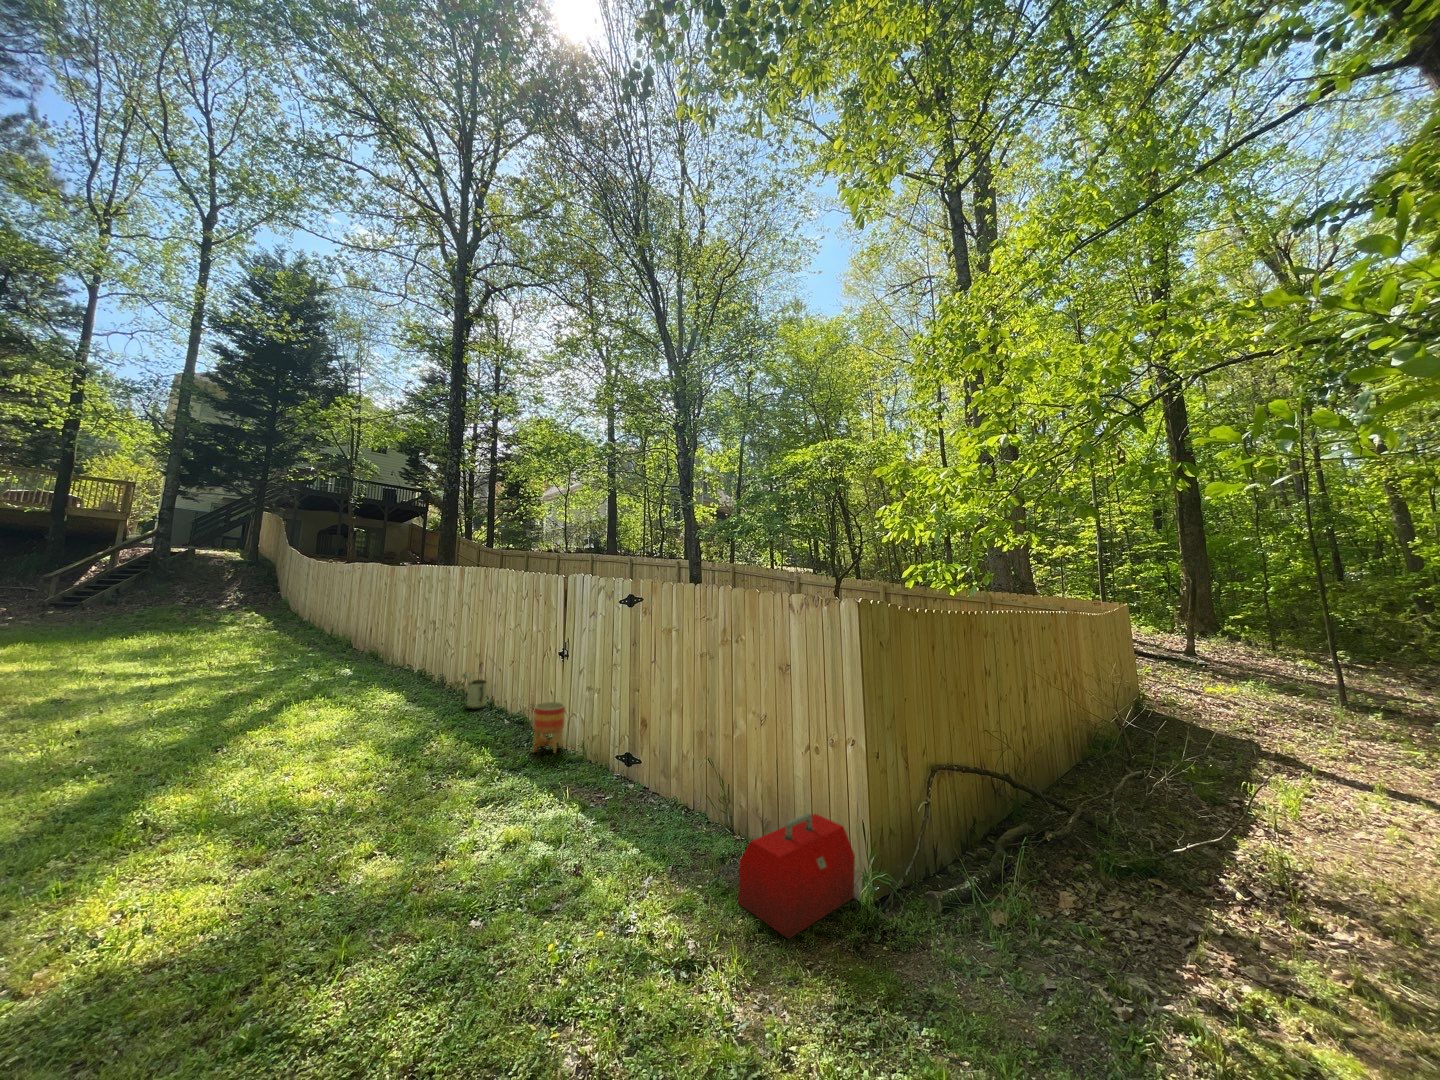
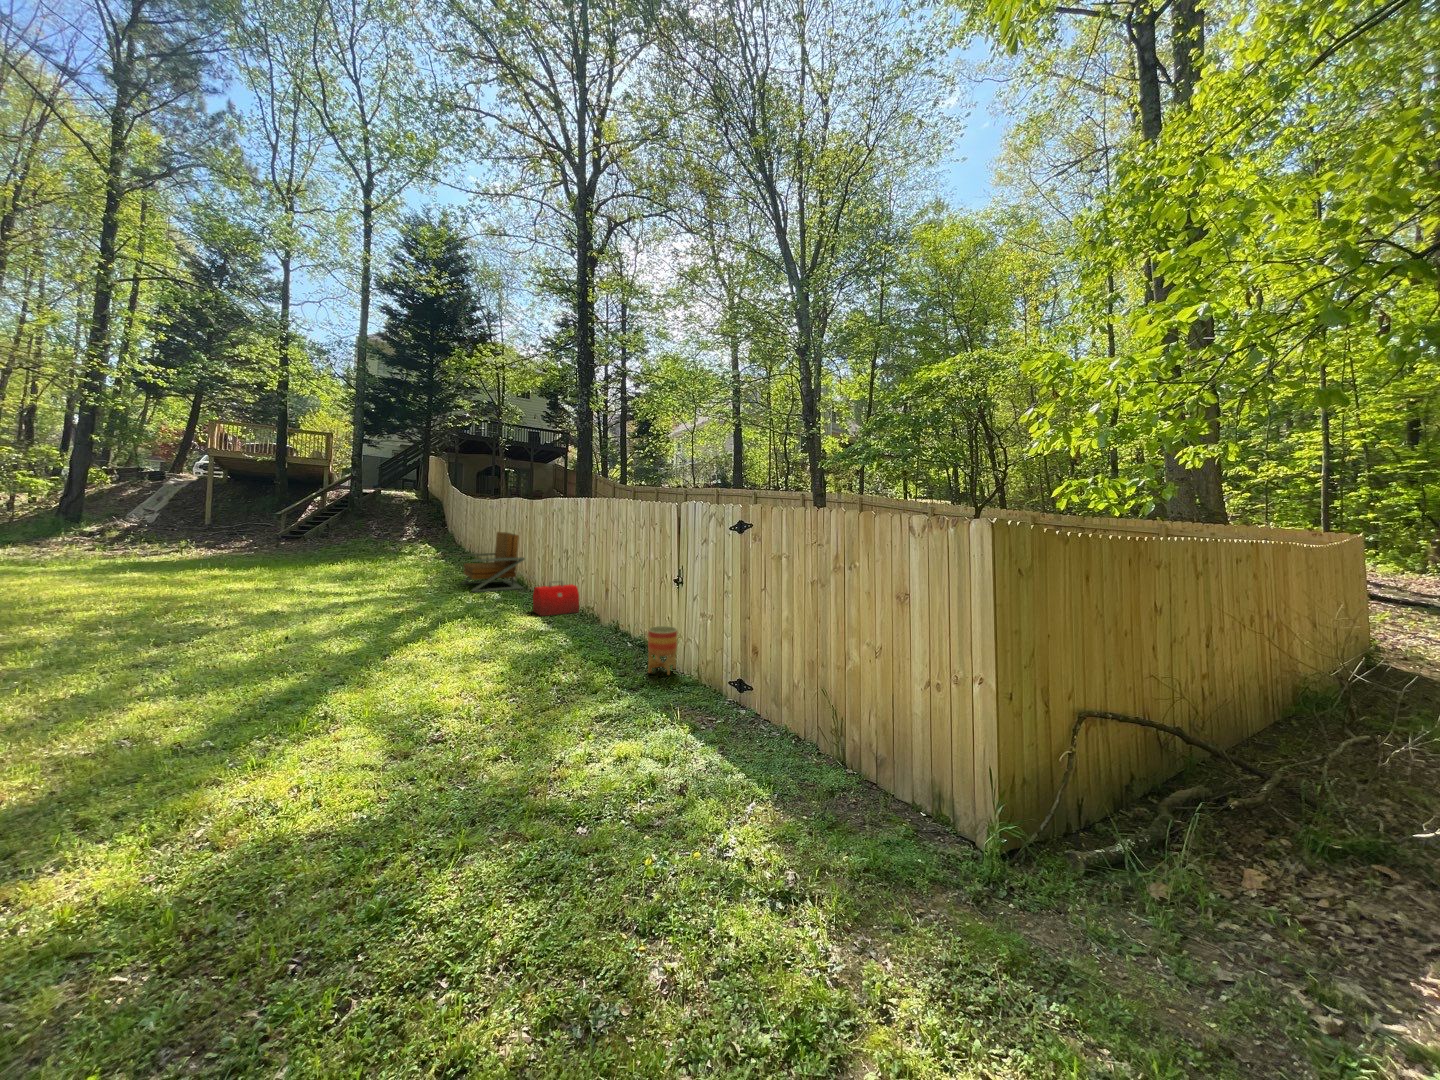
lounge chair: none [301,601,385,670] -> present [461,532,525,592]
watering can: present [462,672,487,709] -> none [588,596,610,631]
toolbox: present [738,813,855,939] -> present [533,581,579,616]

